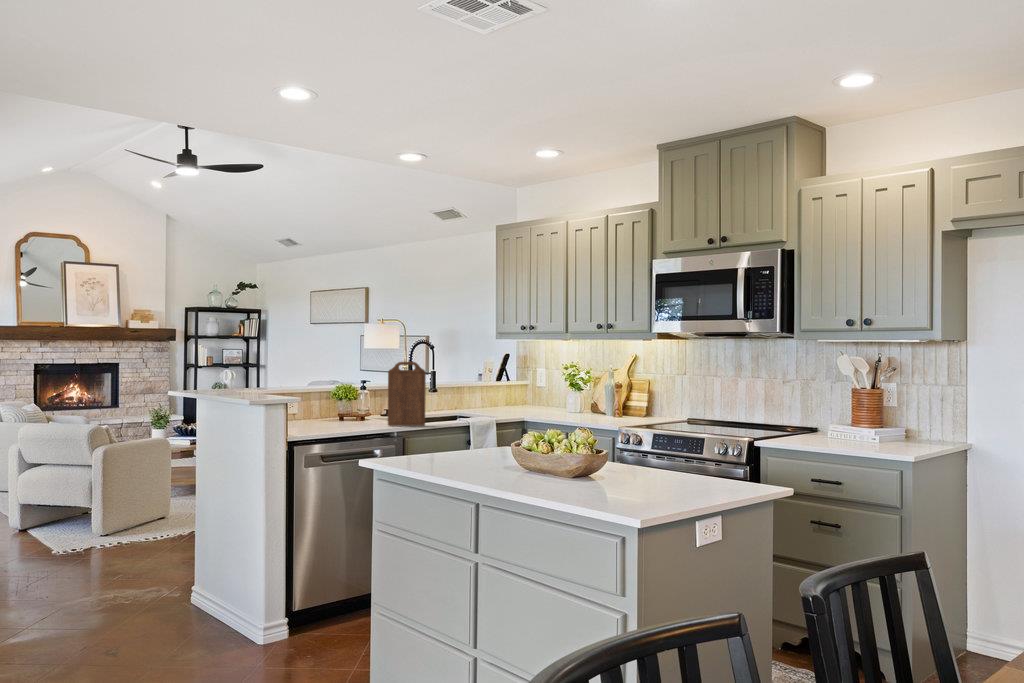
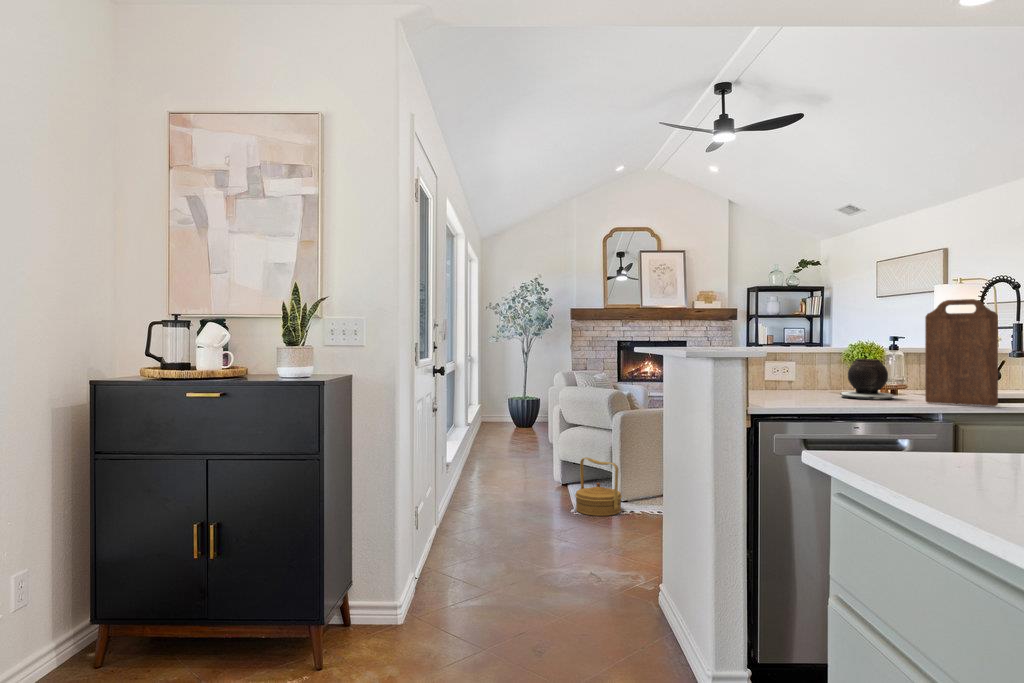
vase: none [335,398,368,425] -> present [840,359,894,399]
basket: none [57,496,110,553] -> present [575,457,622,516]

